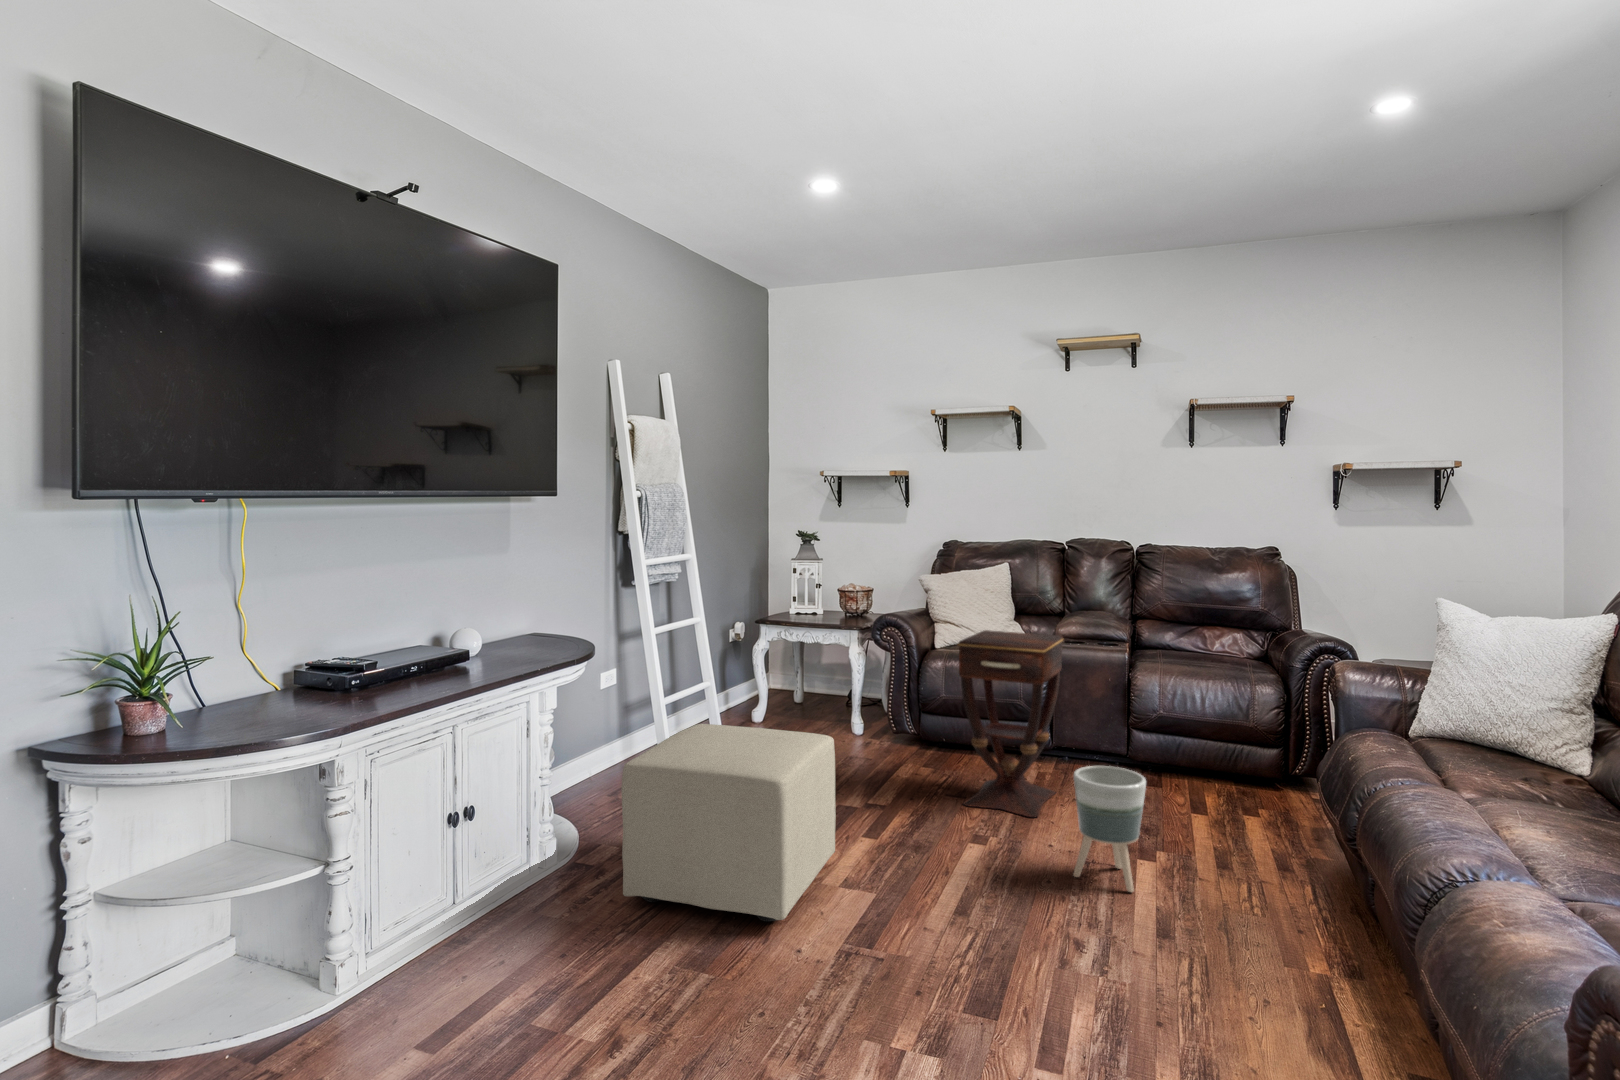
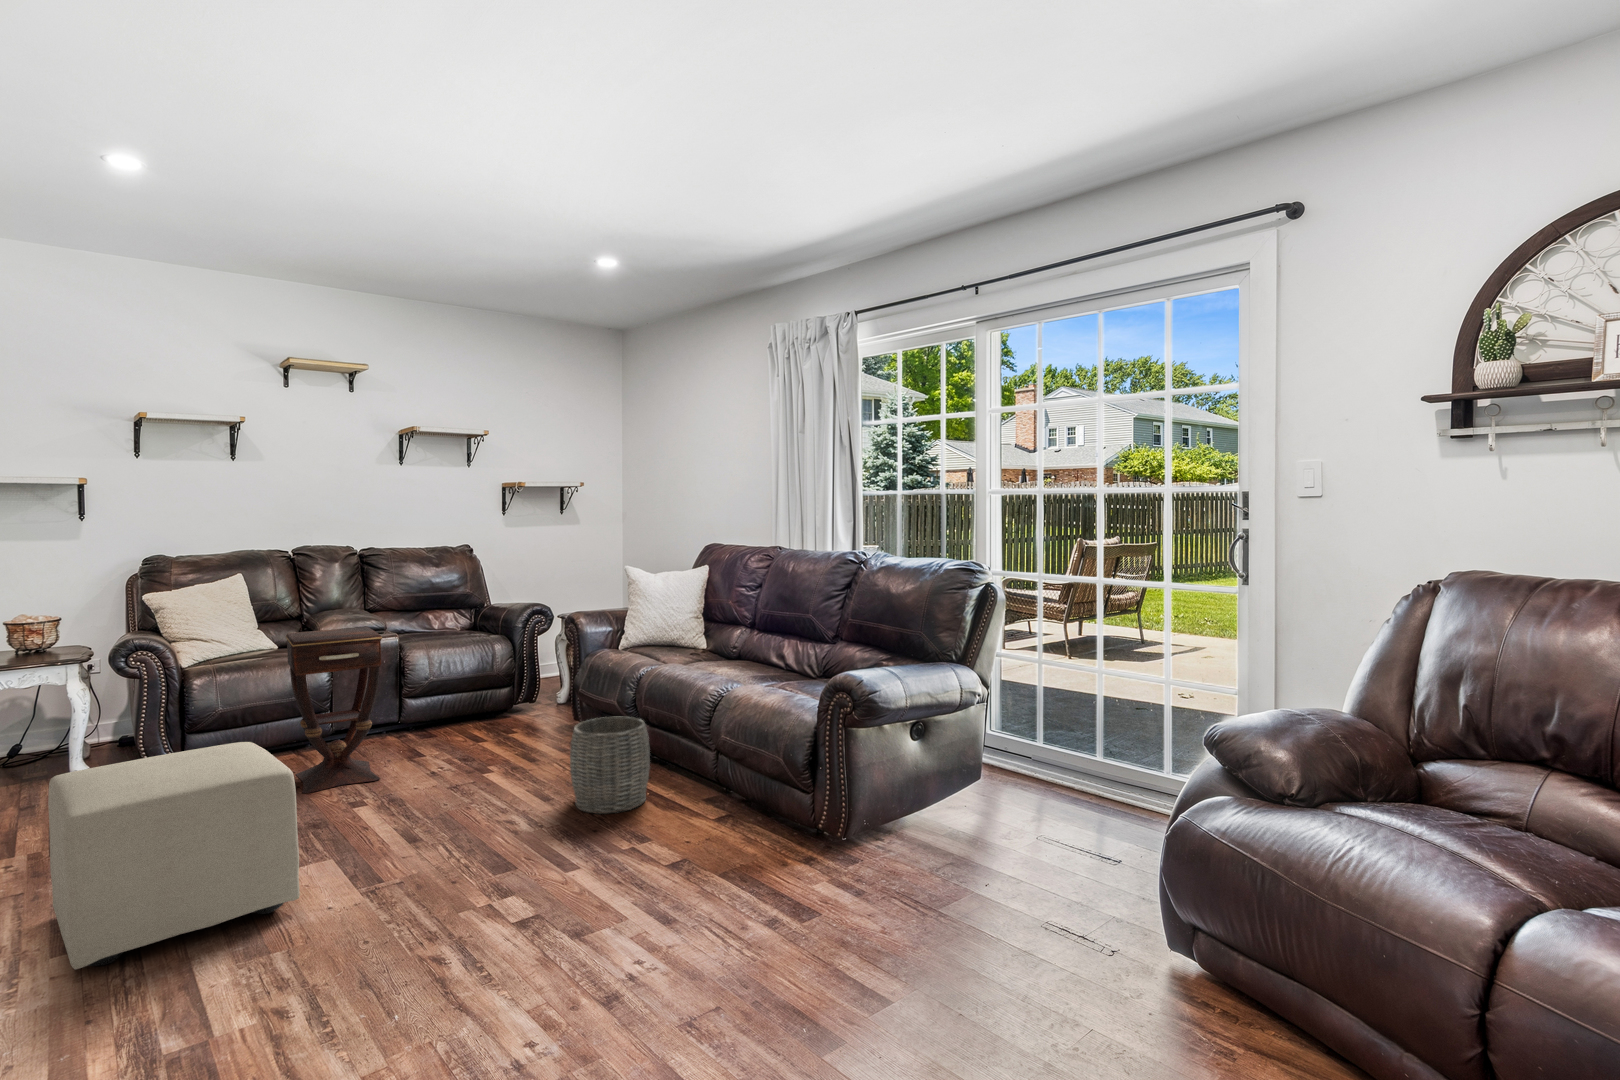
planter: present [1074,766,1146,892] -> none [451,708,505,797]
woven basket: none [1174,839,1322,1024] -> present [570,717,650,814]

